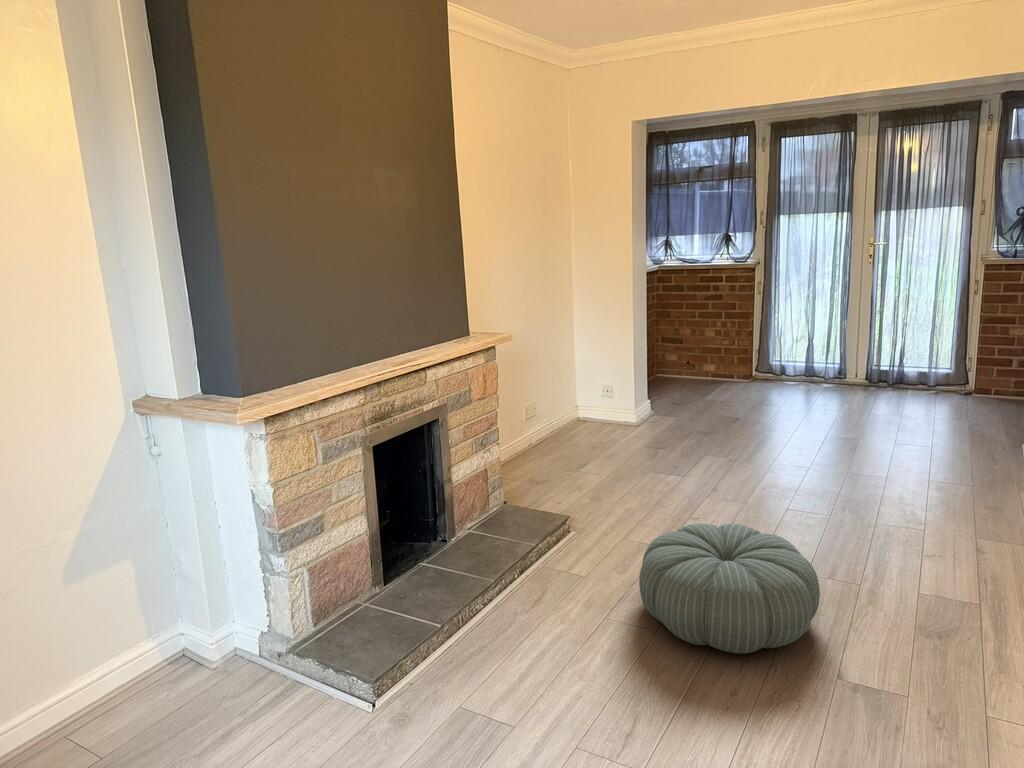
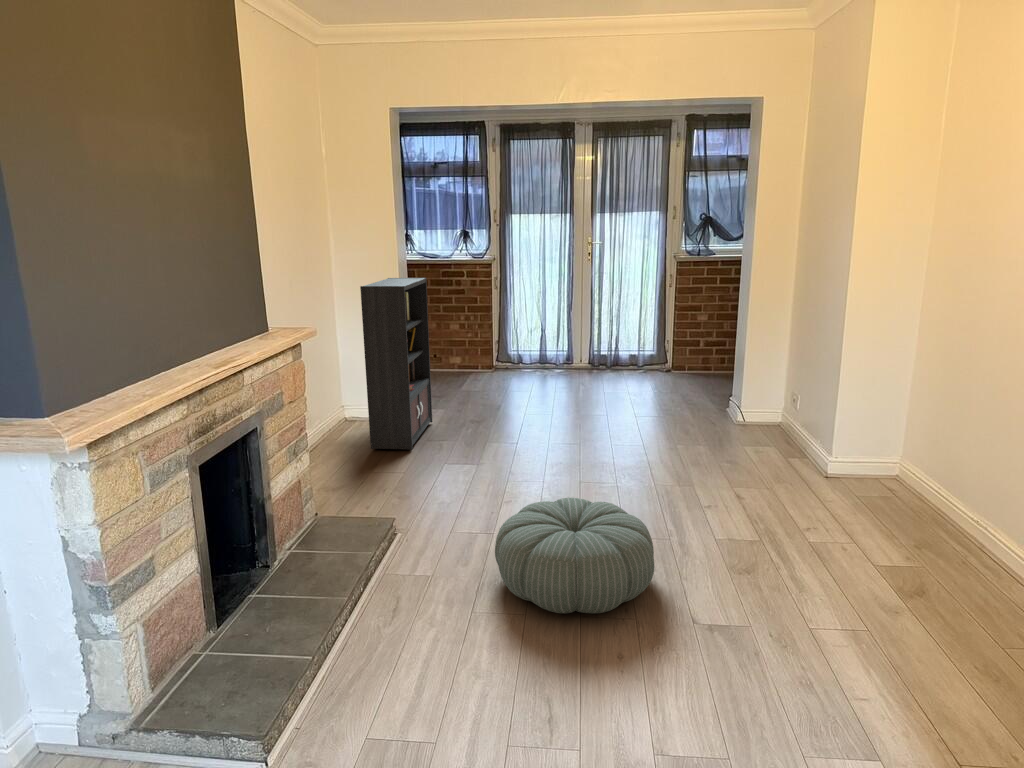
bookcase: none [581,284,658,455] -> present [360,278,432,449]

